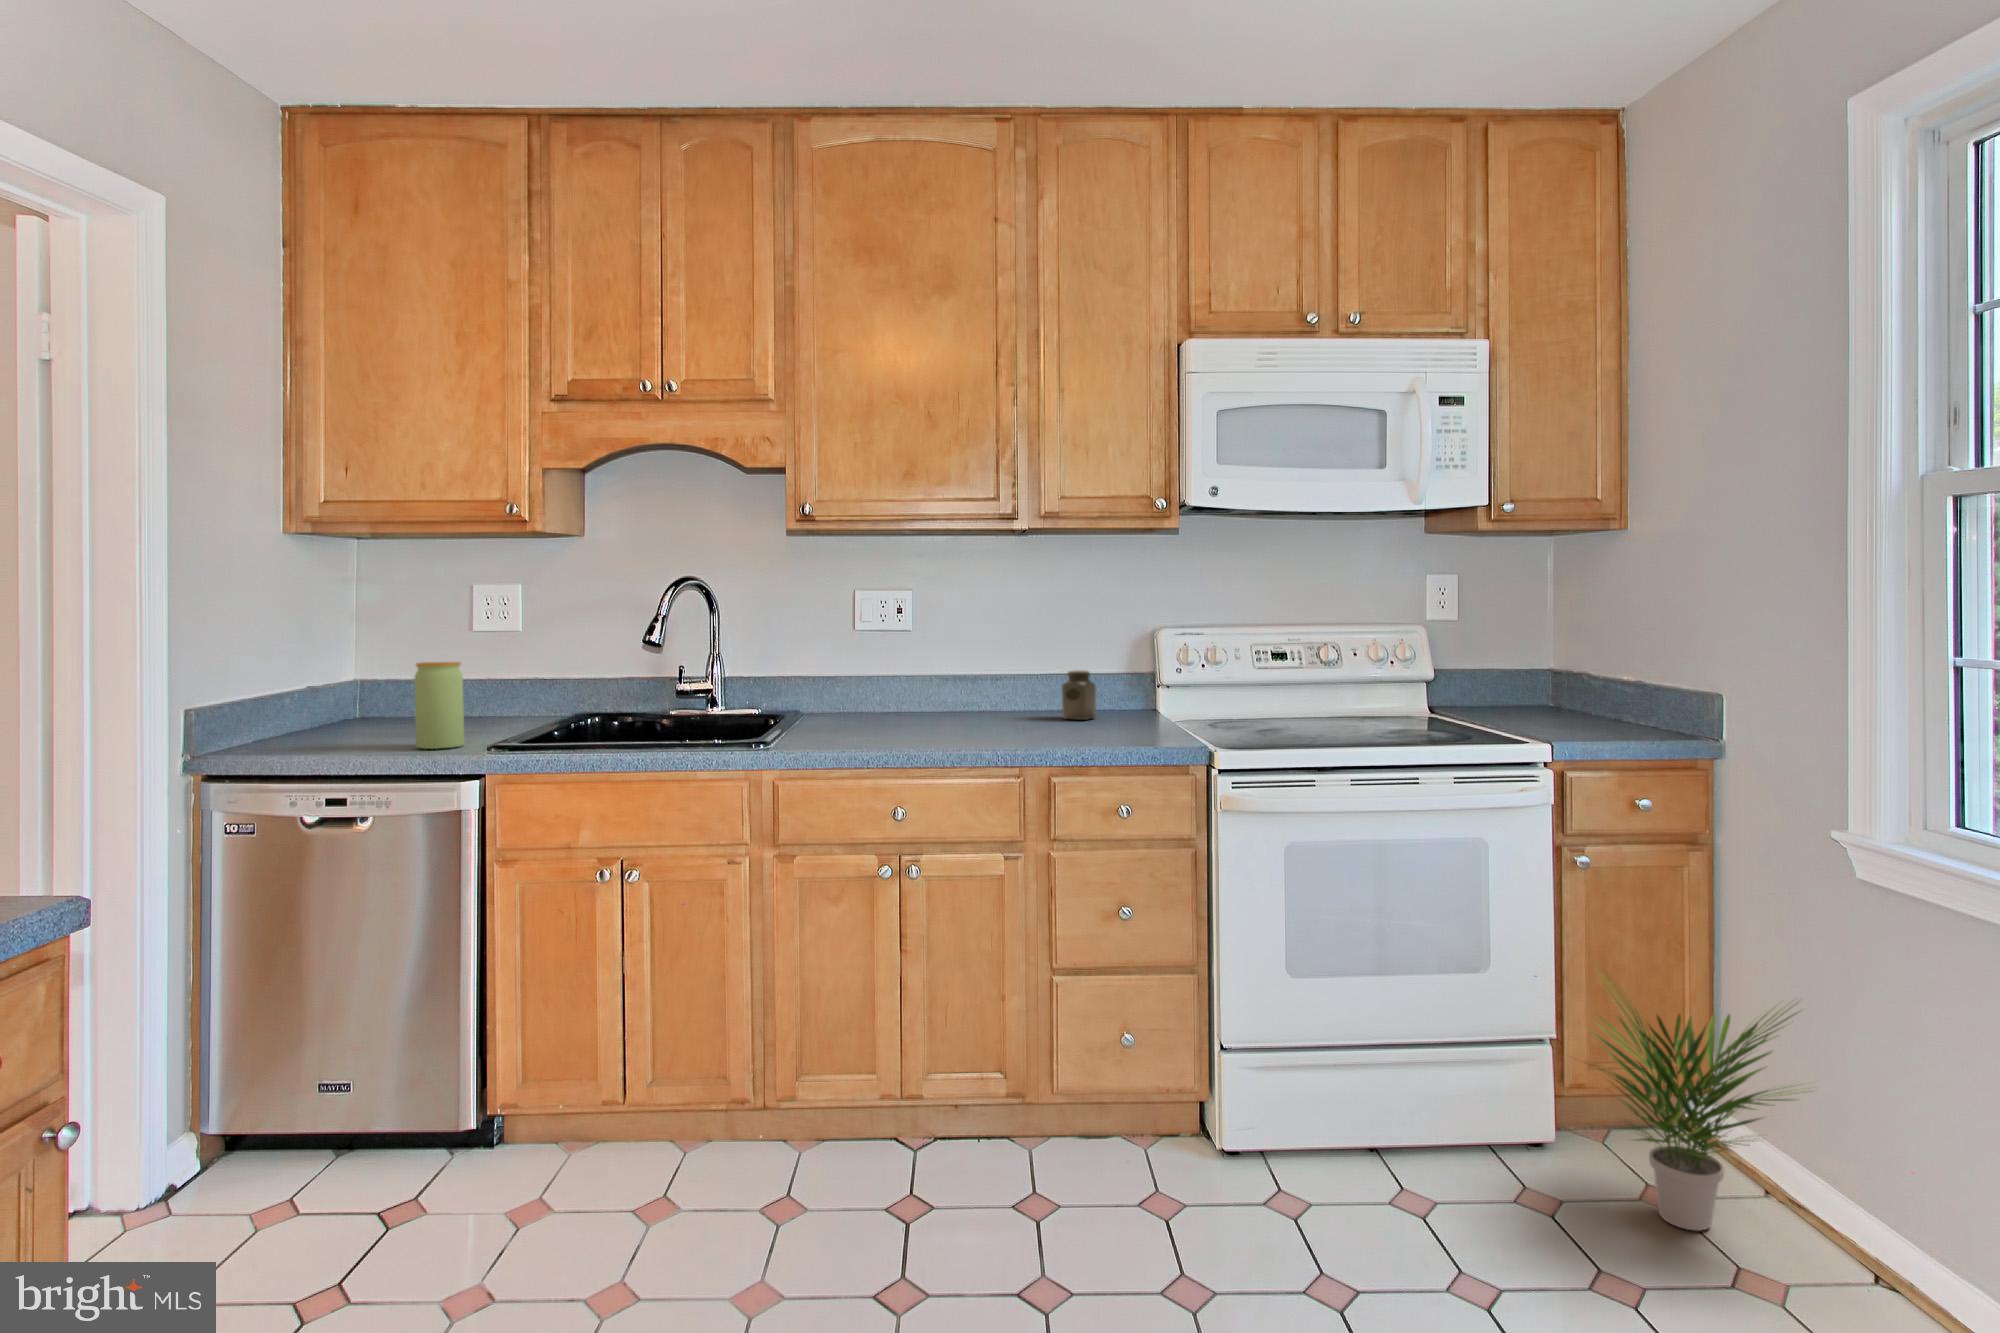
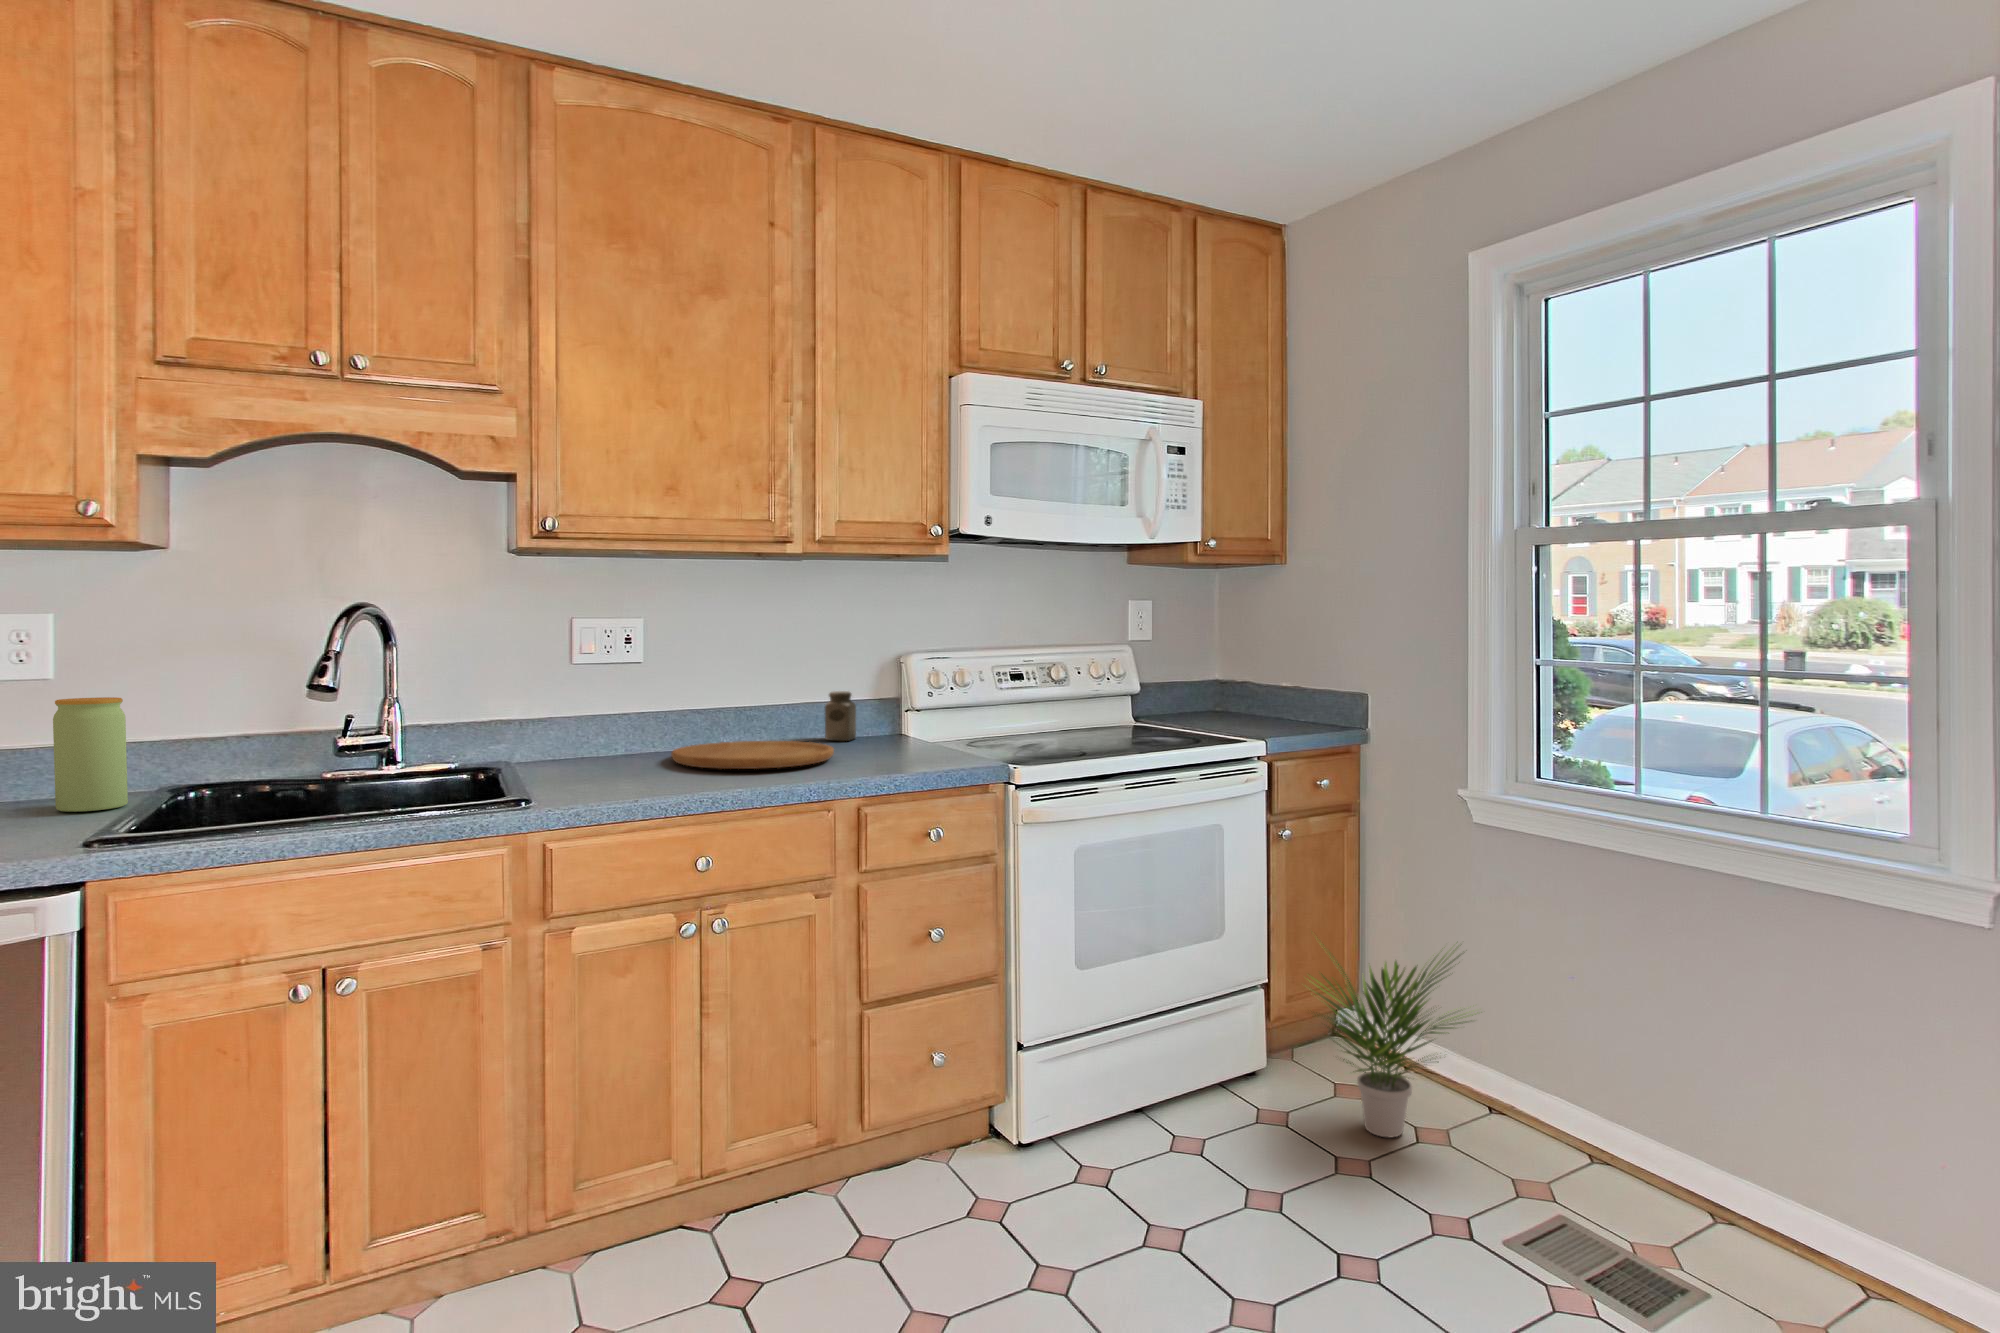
cutting board: none [893,717,1046,740] -> present [671,741,834,769]

